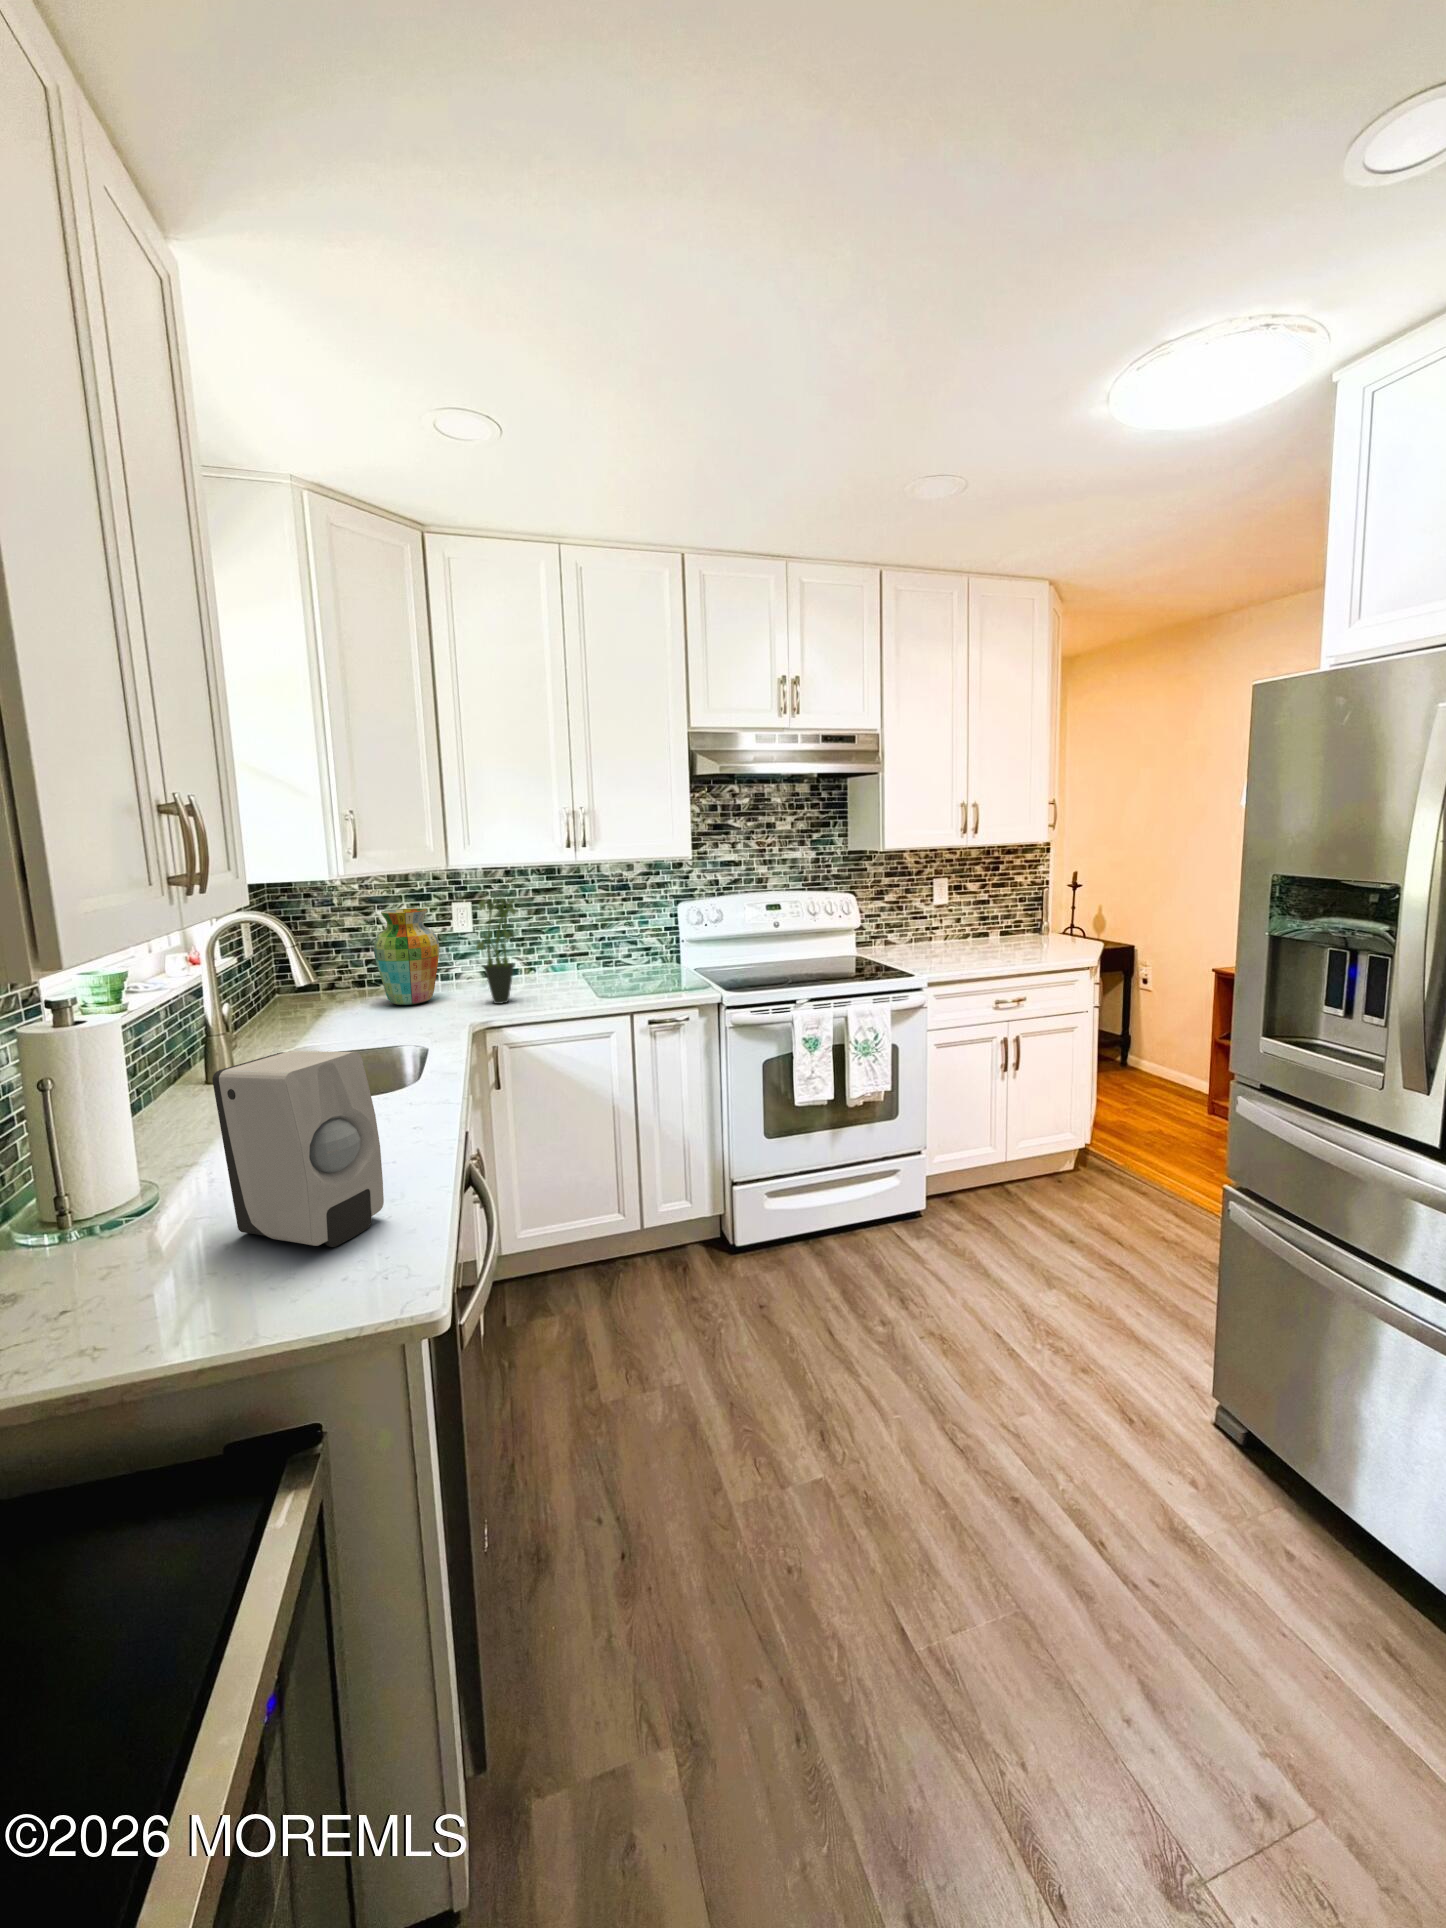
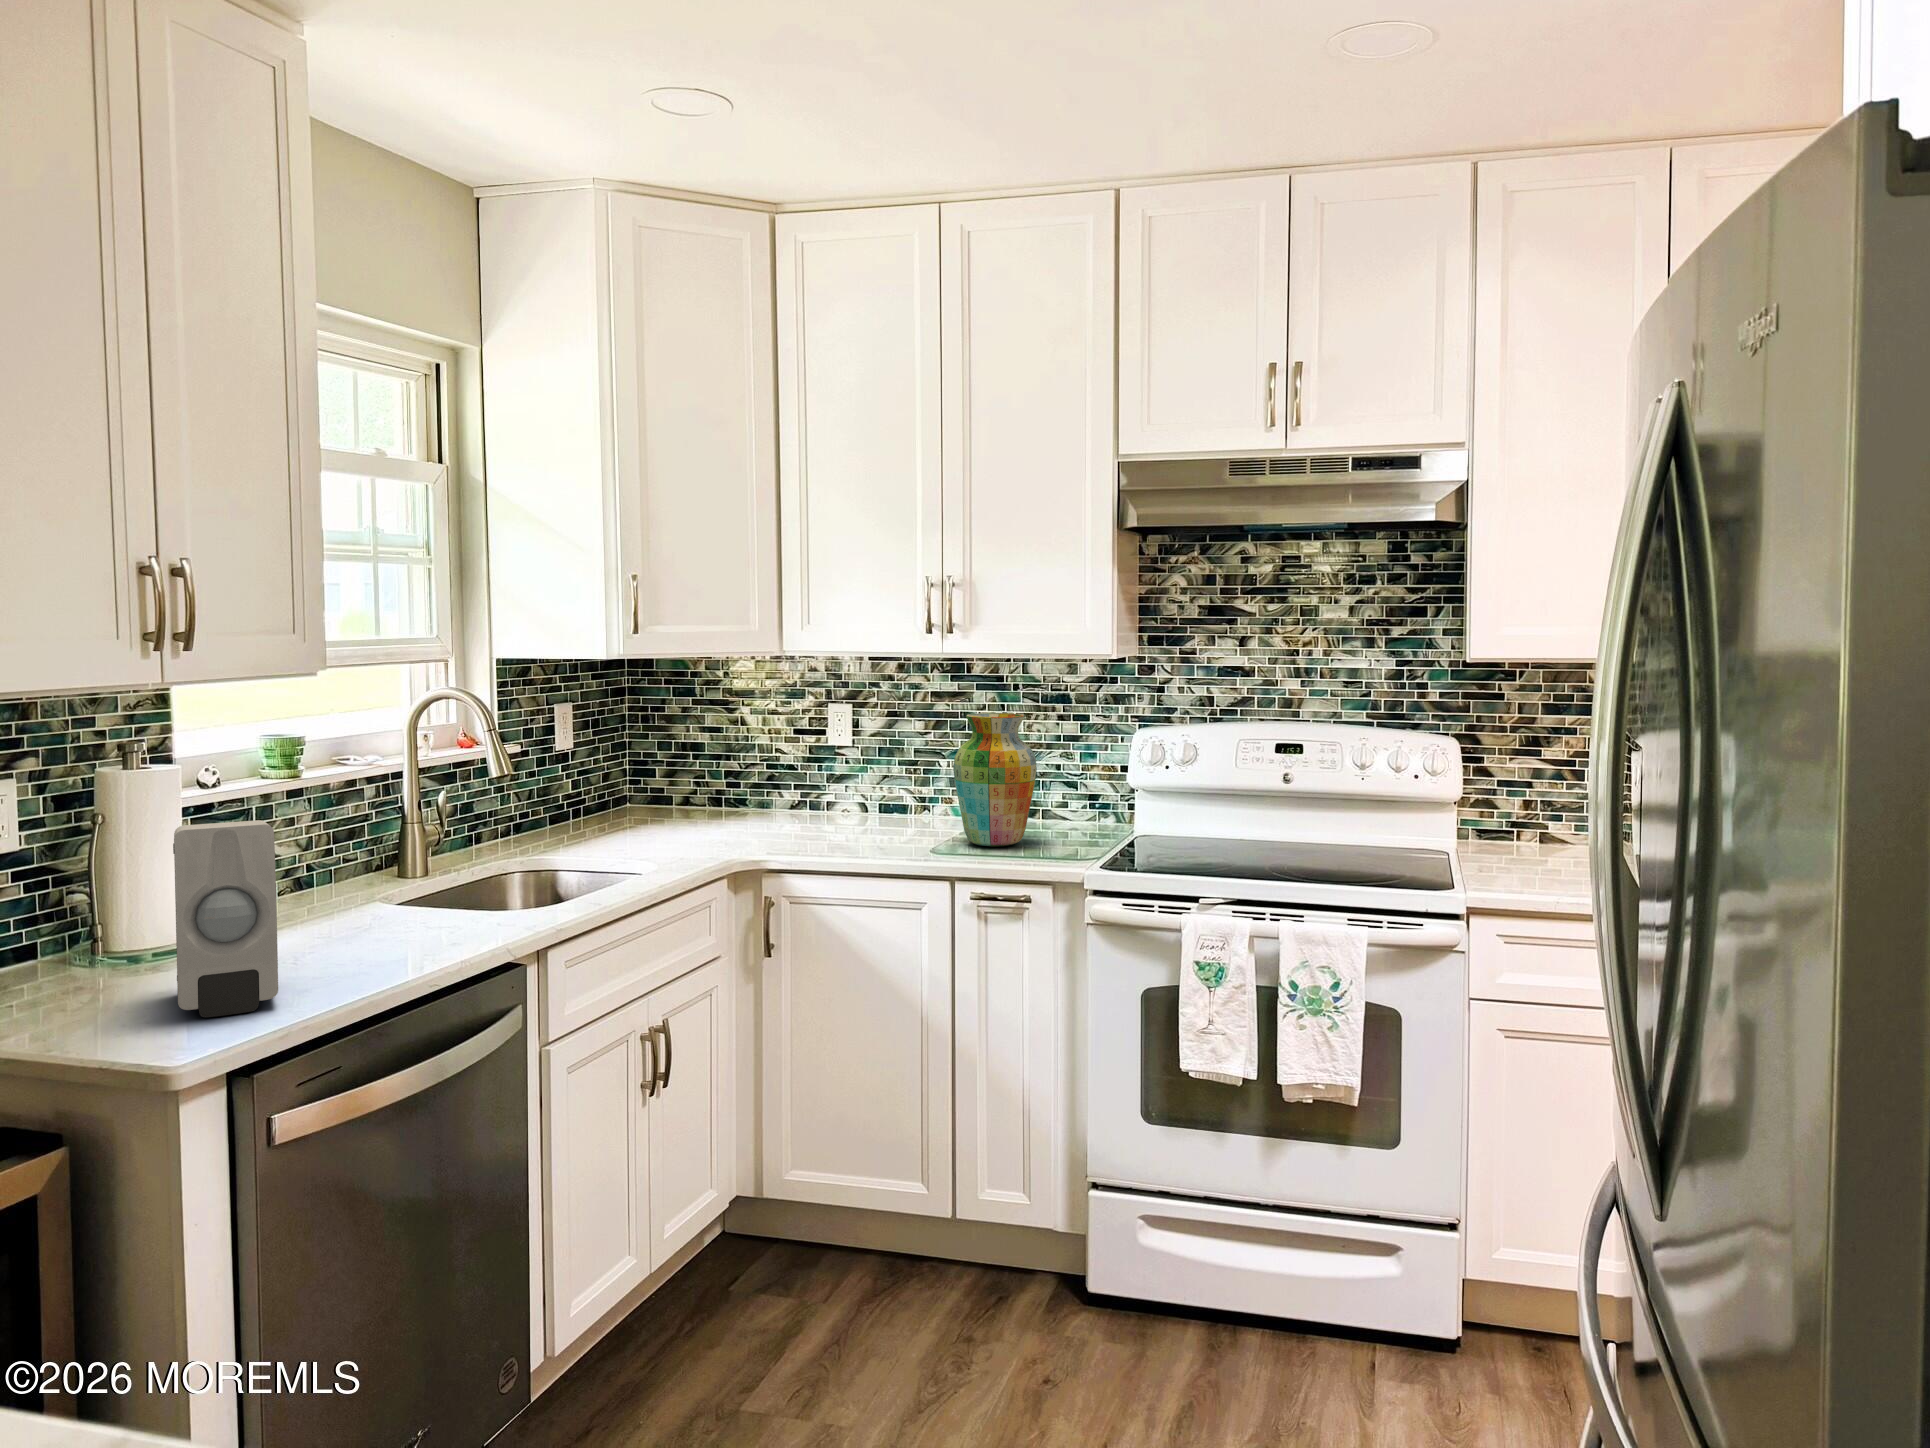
potted plant: present [476,895,516,1004] -> none [786,692,854,844]
vase: present [374,908,439,1005] -> present [953,713,1037,846]

